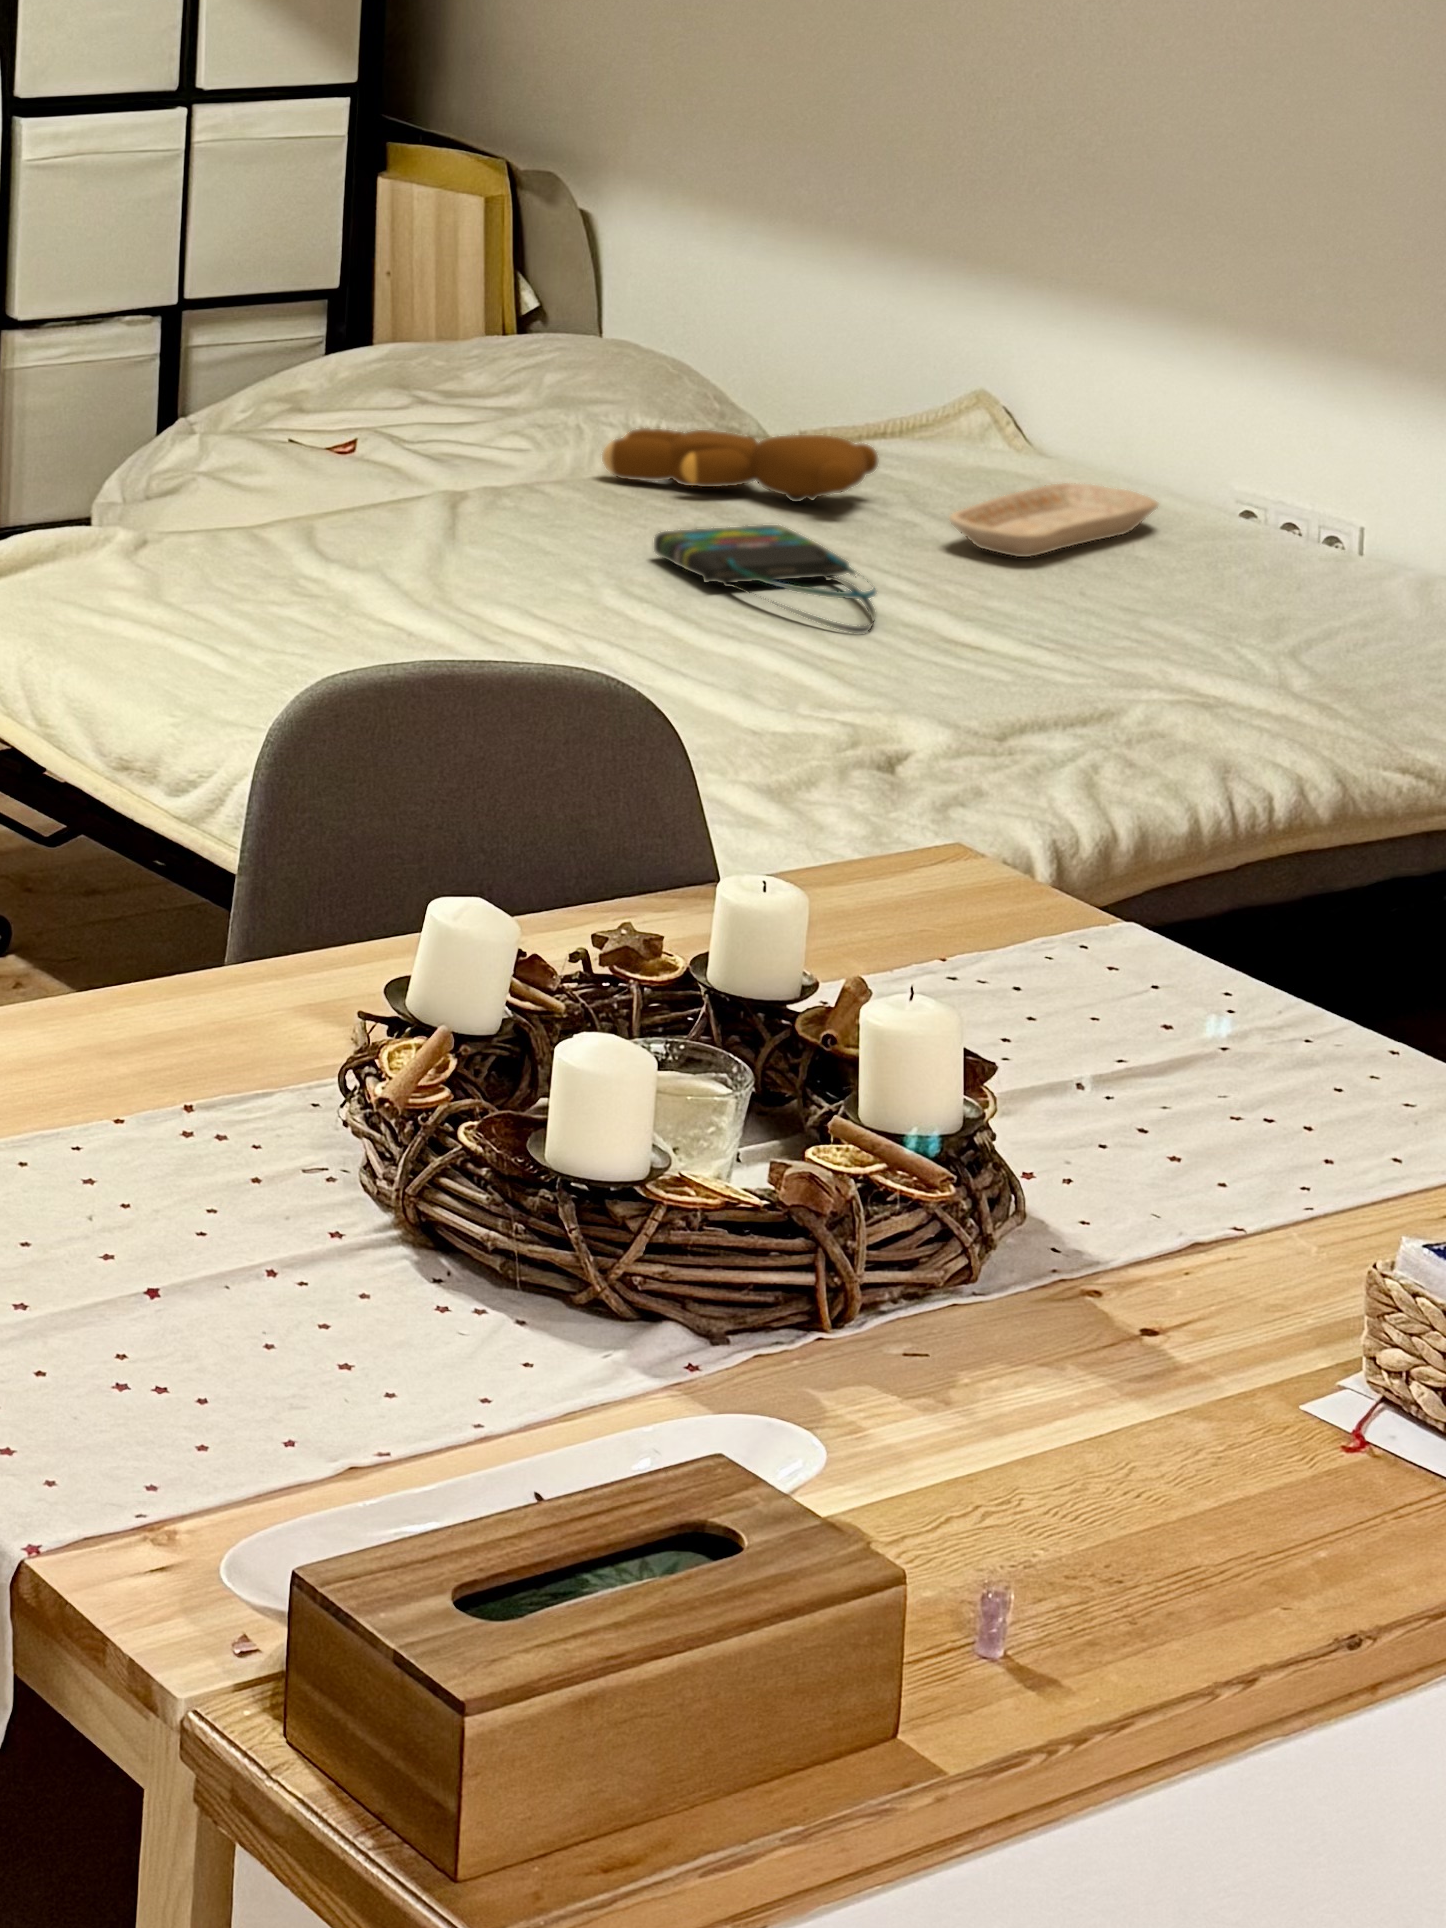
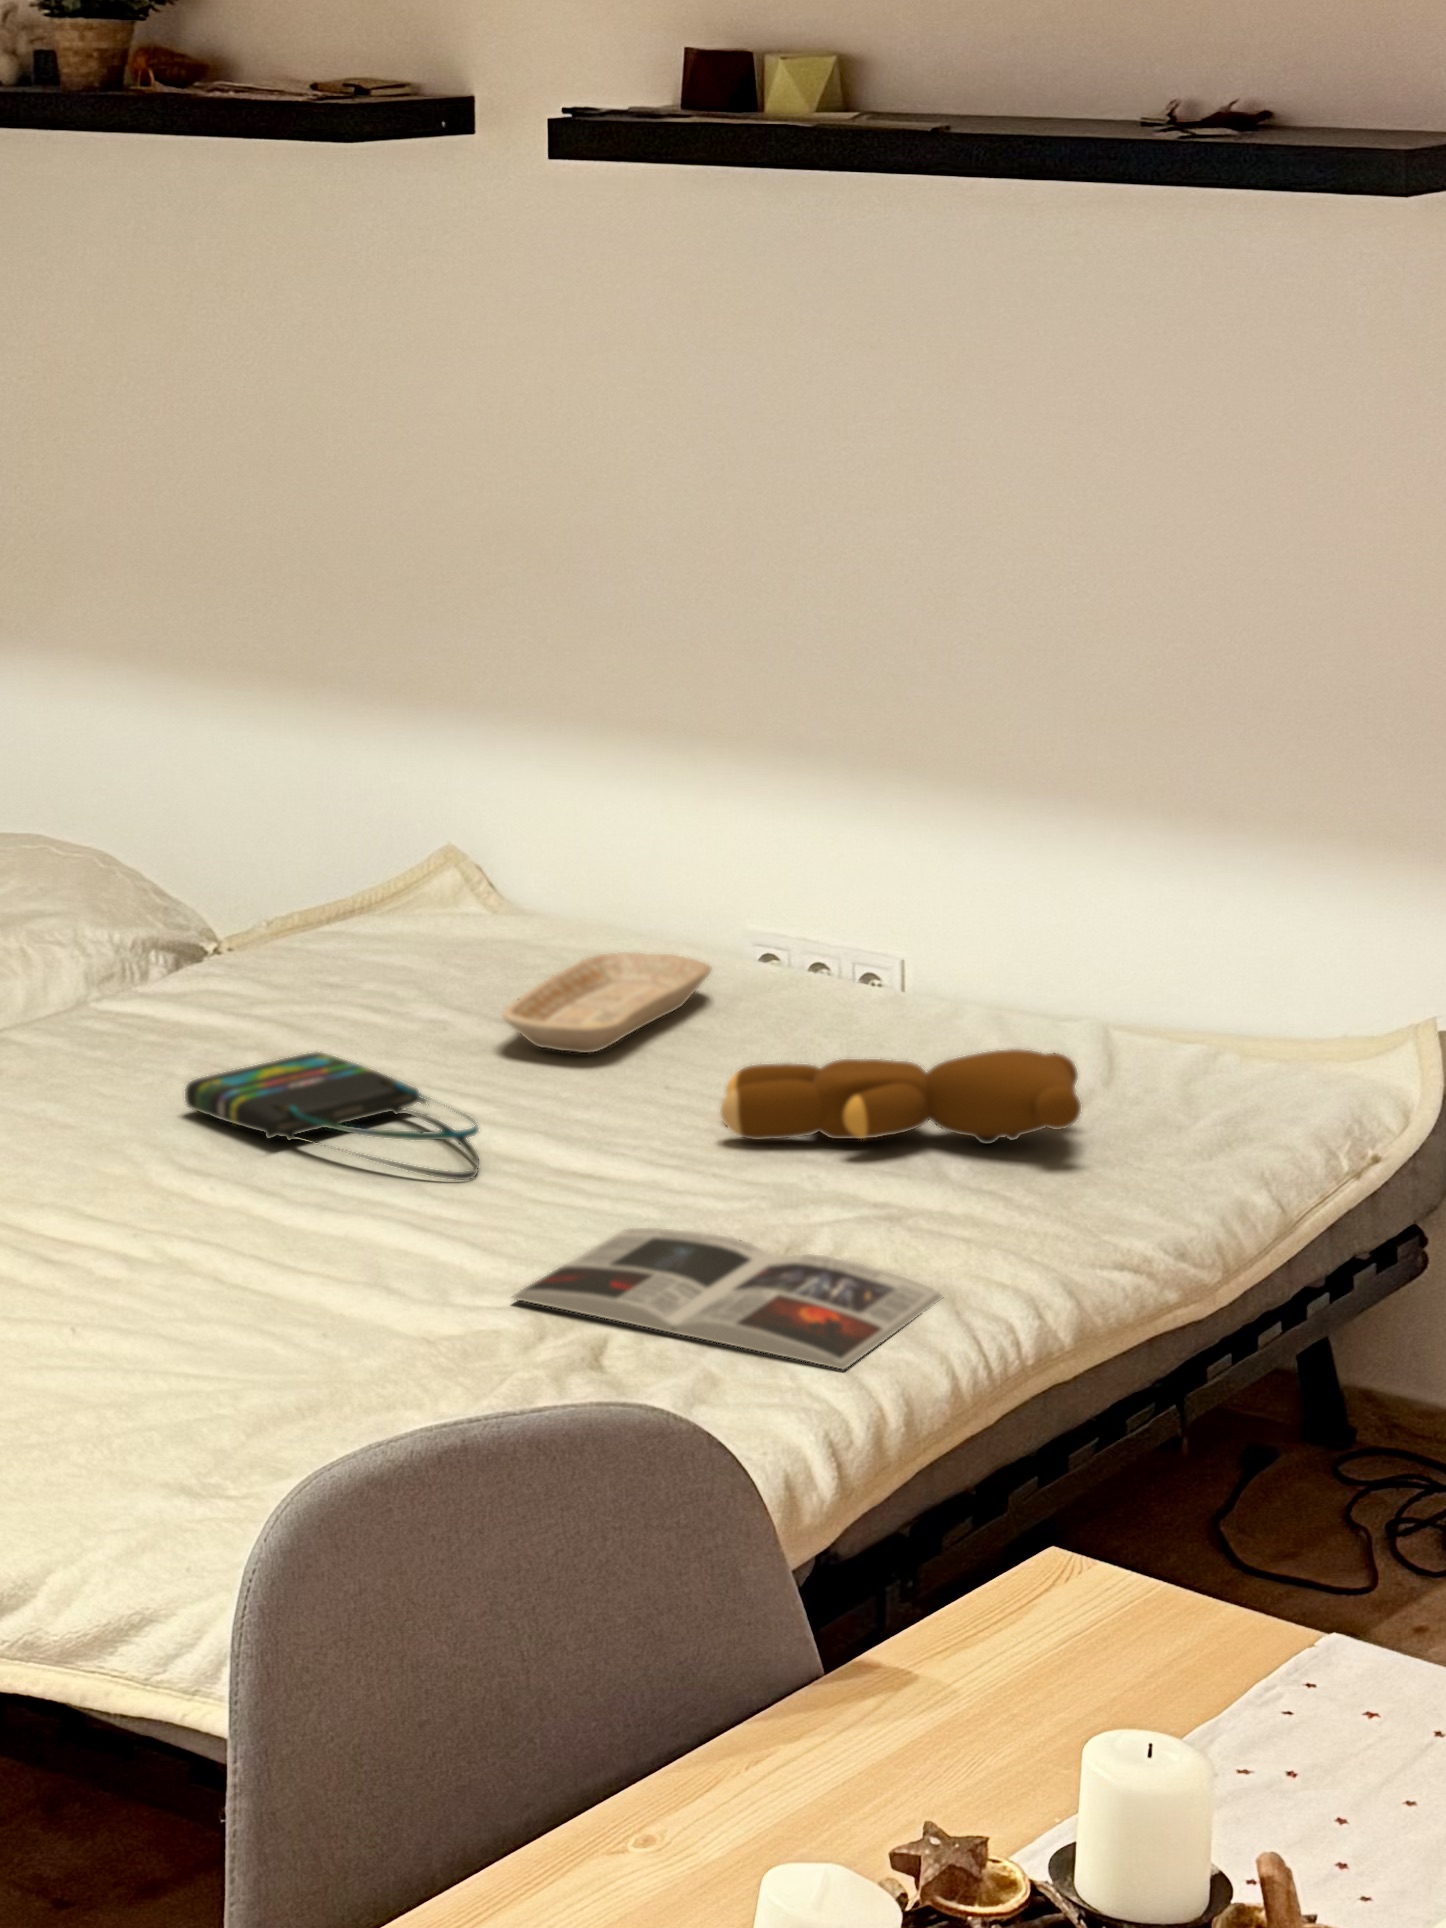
teddy bear: present [602,428,878,502] -> present [720,1049,1081,1144]
magazine: none [842,683,1213,803] -> present [511,1228,942,1369]

